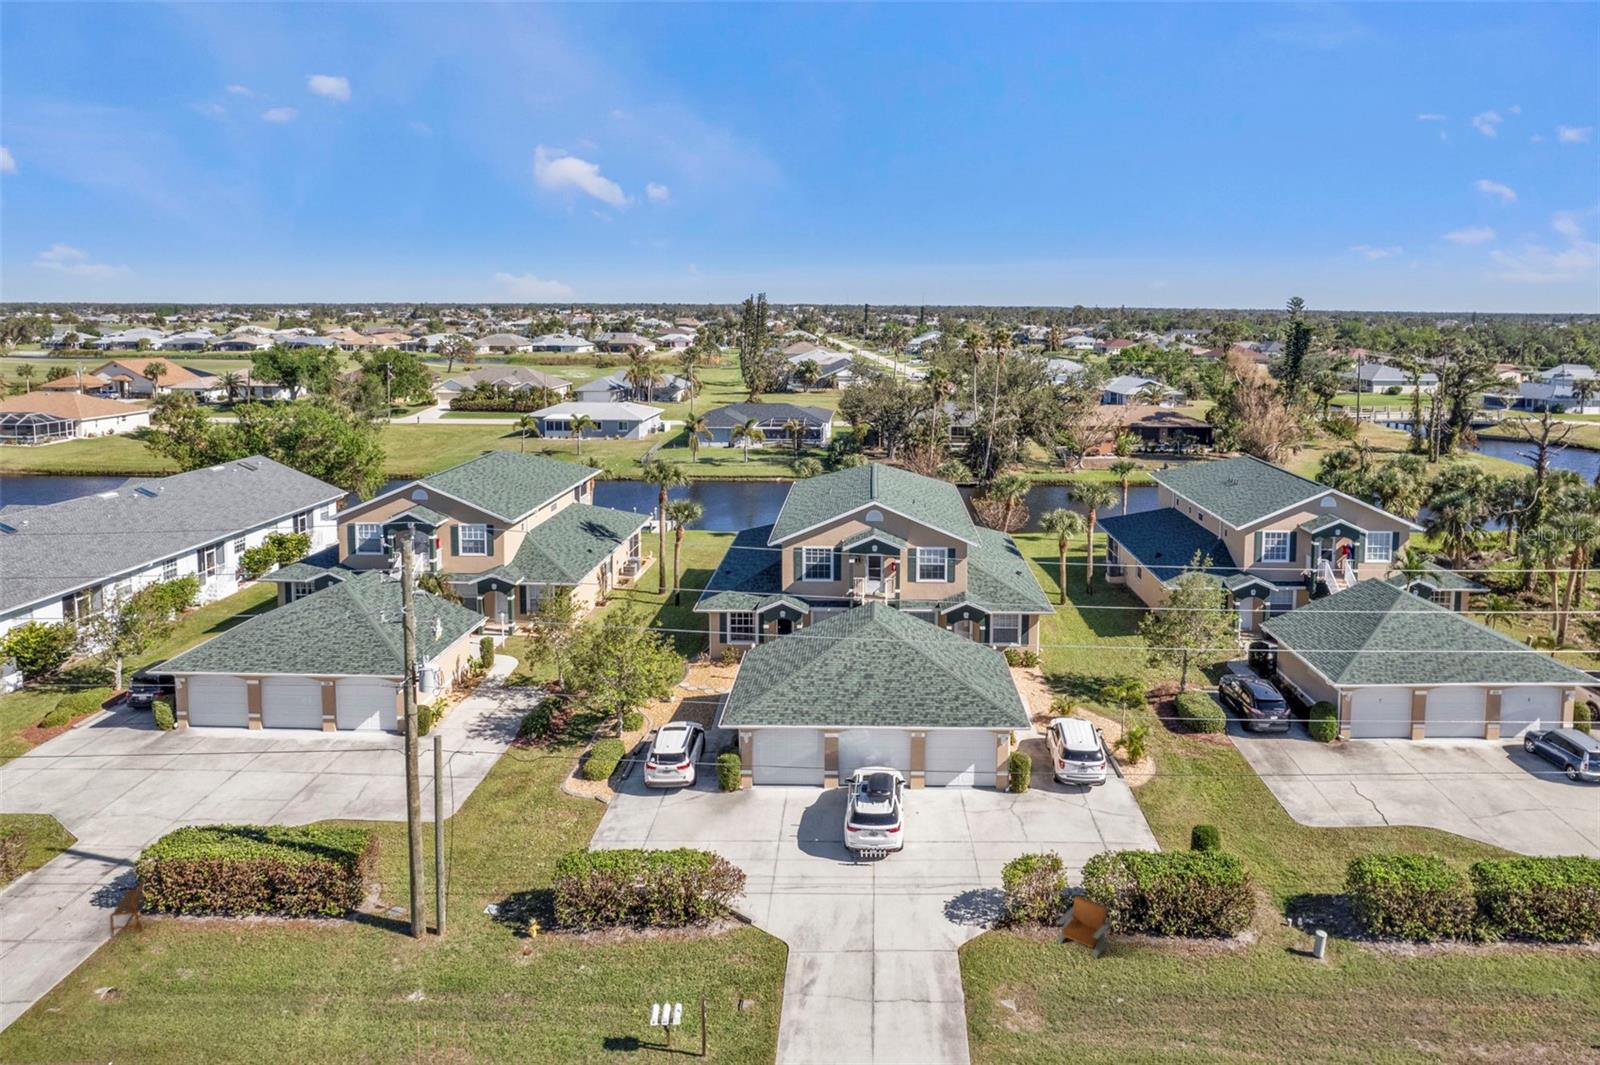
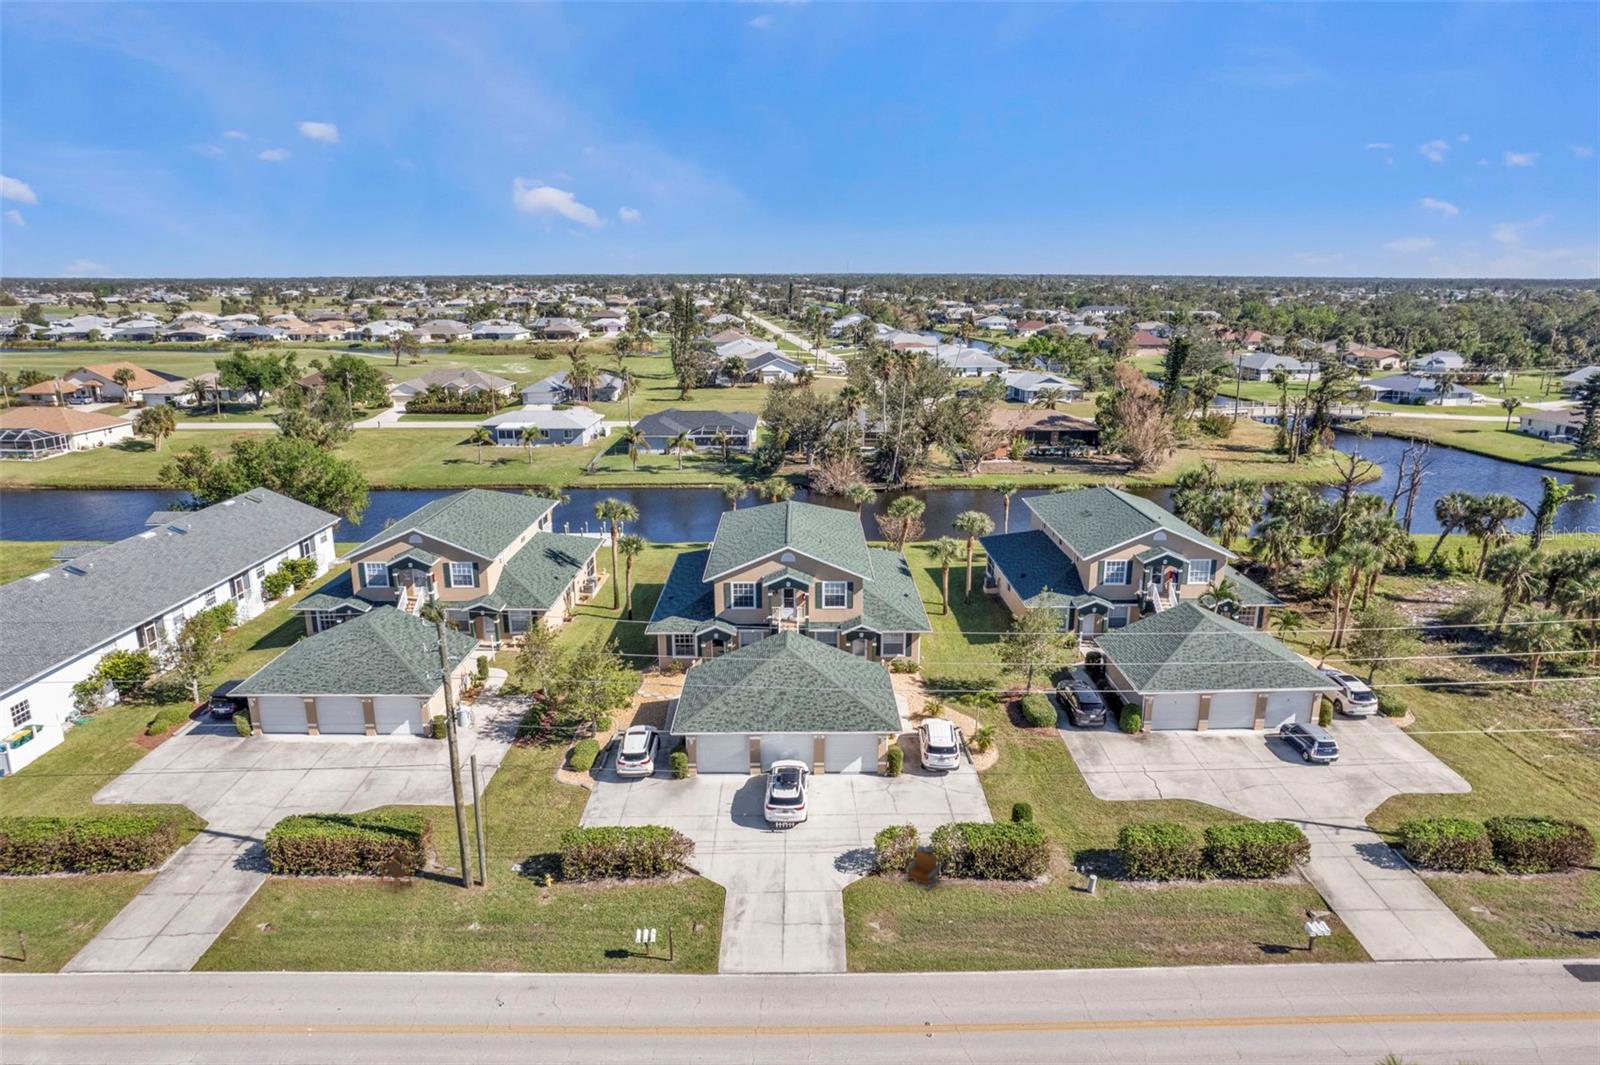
bench: present [110,878,146,936] -> present [381,850,412,892]

